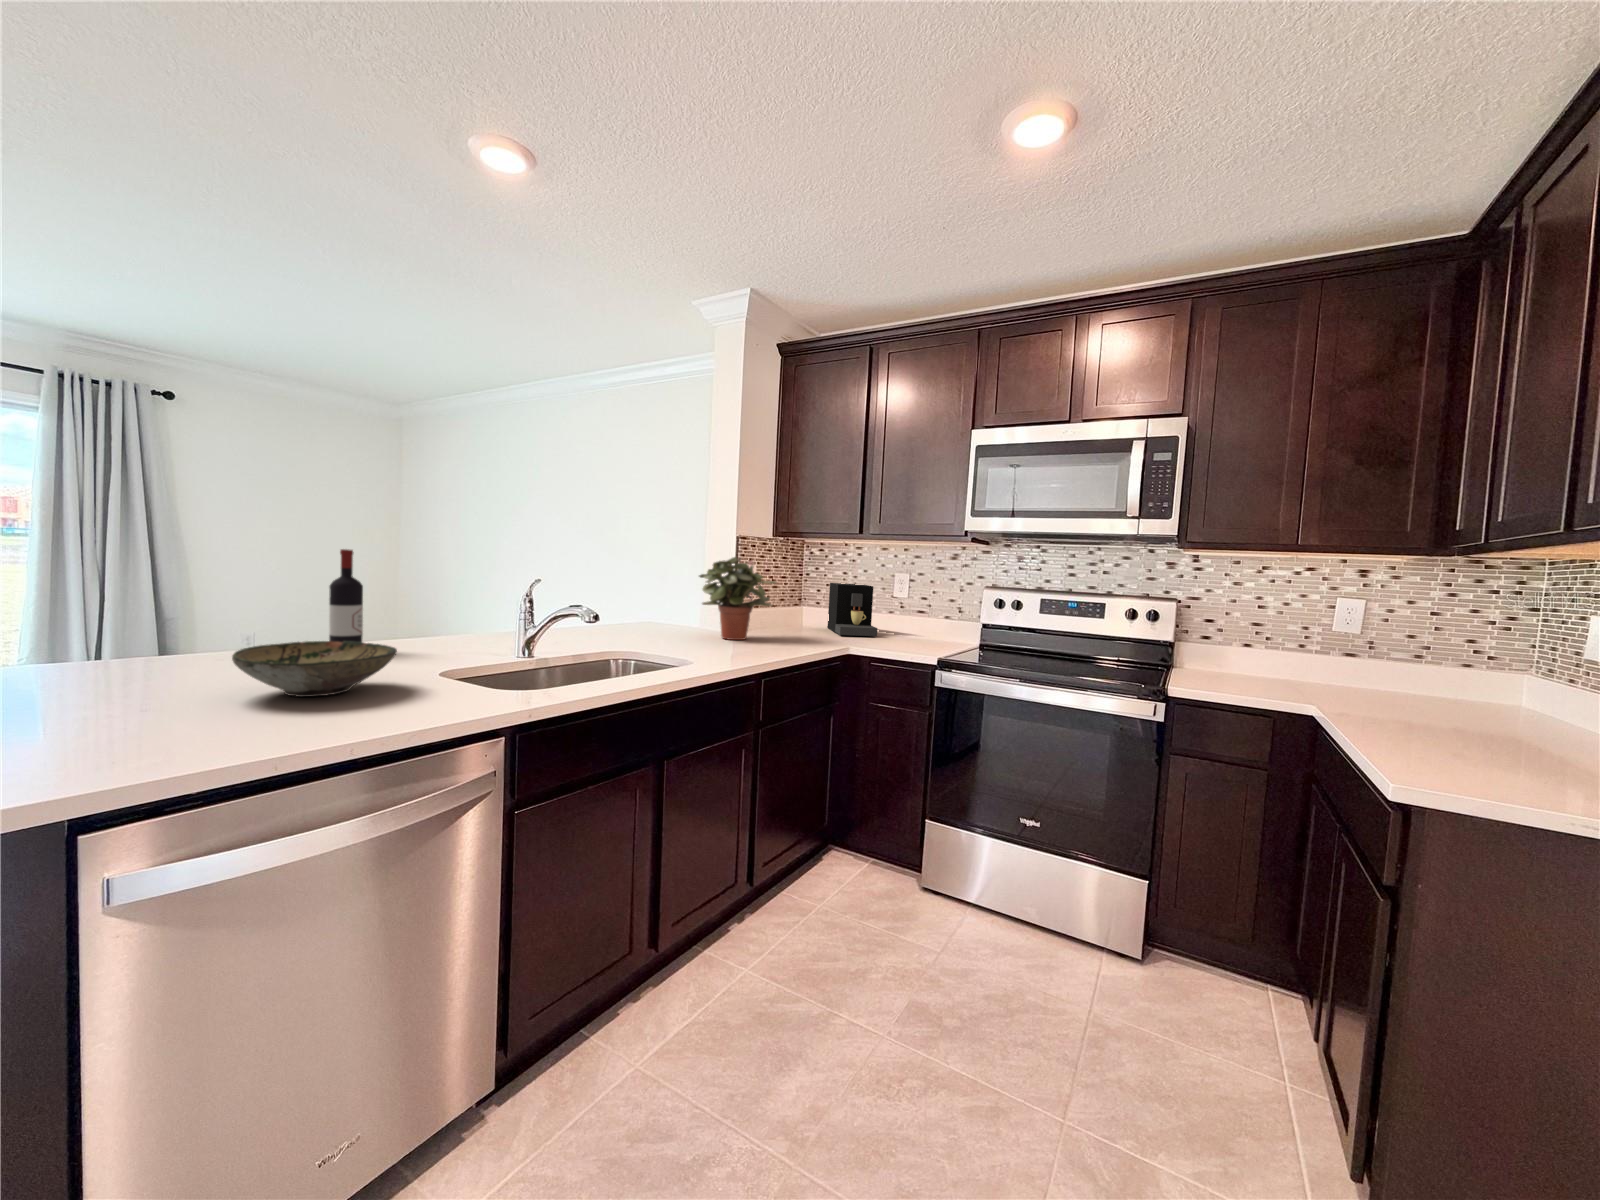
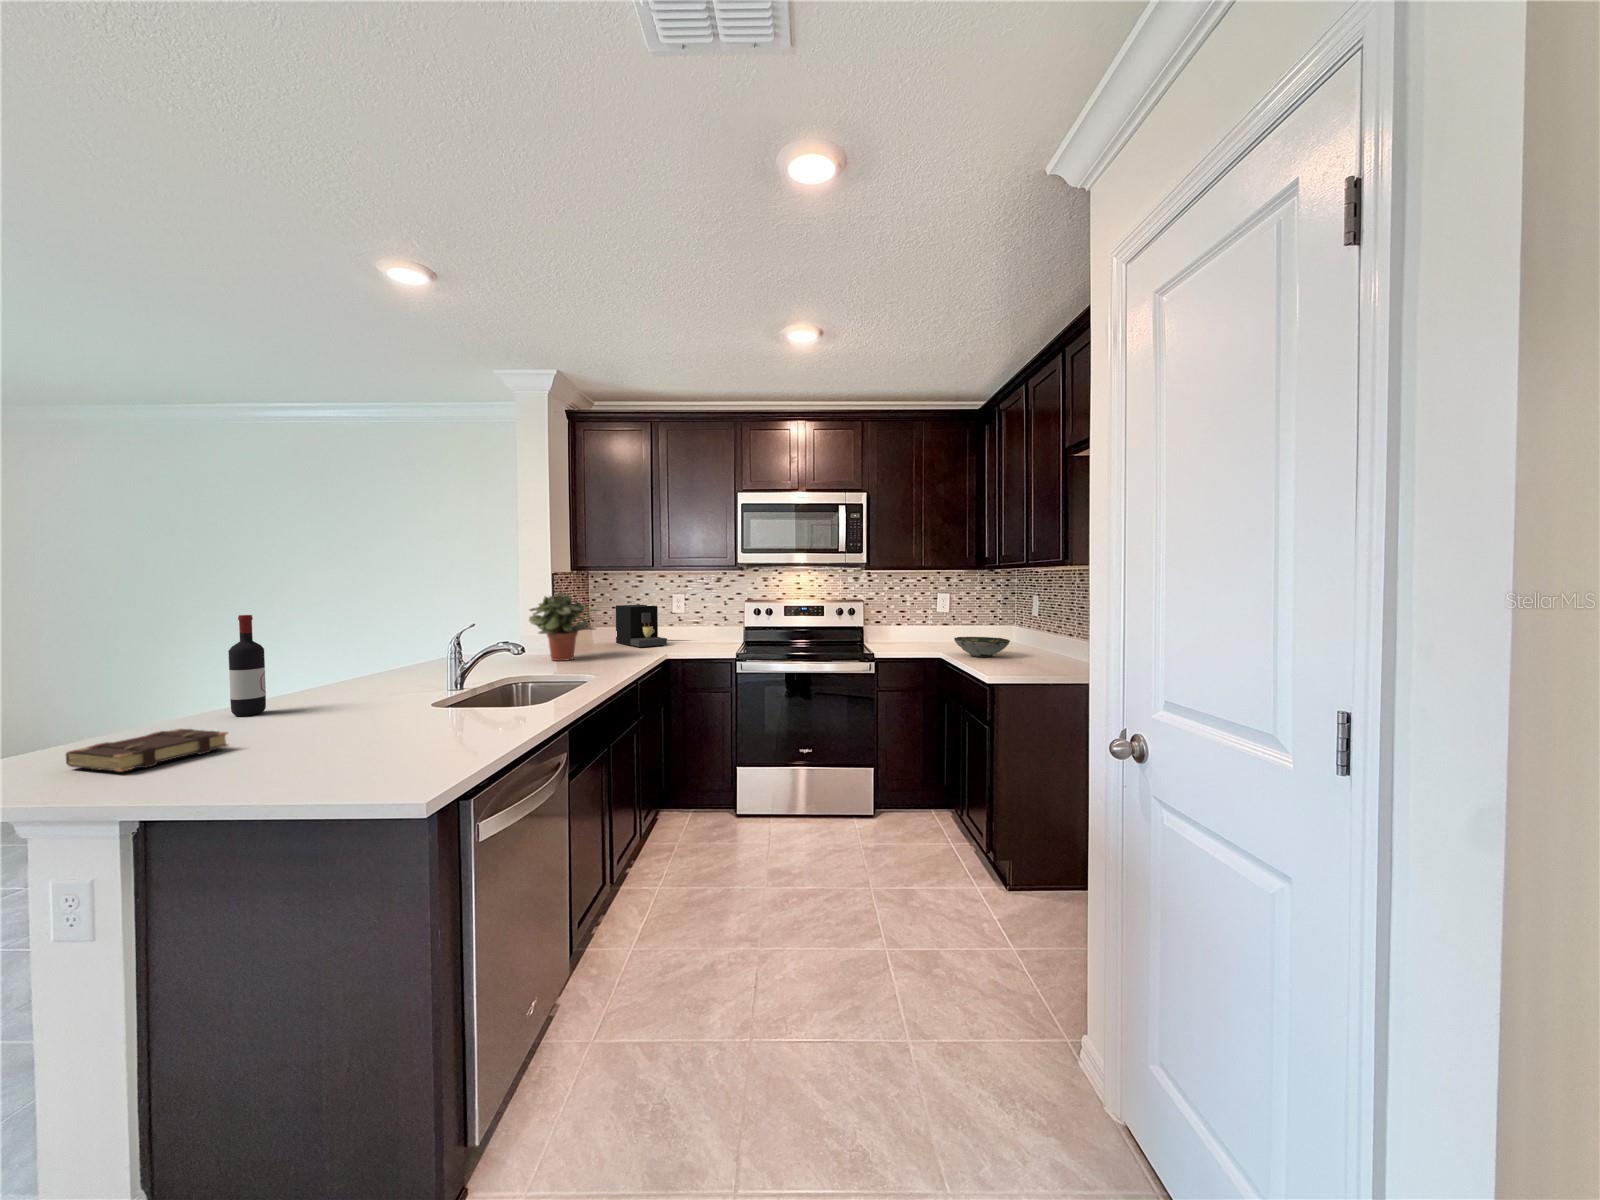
bowl: present [232,641,397,697] -> present [954,637,1010,657]
book: none [75,656,214,691] -> present [66,729,228,772]

